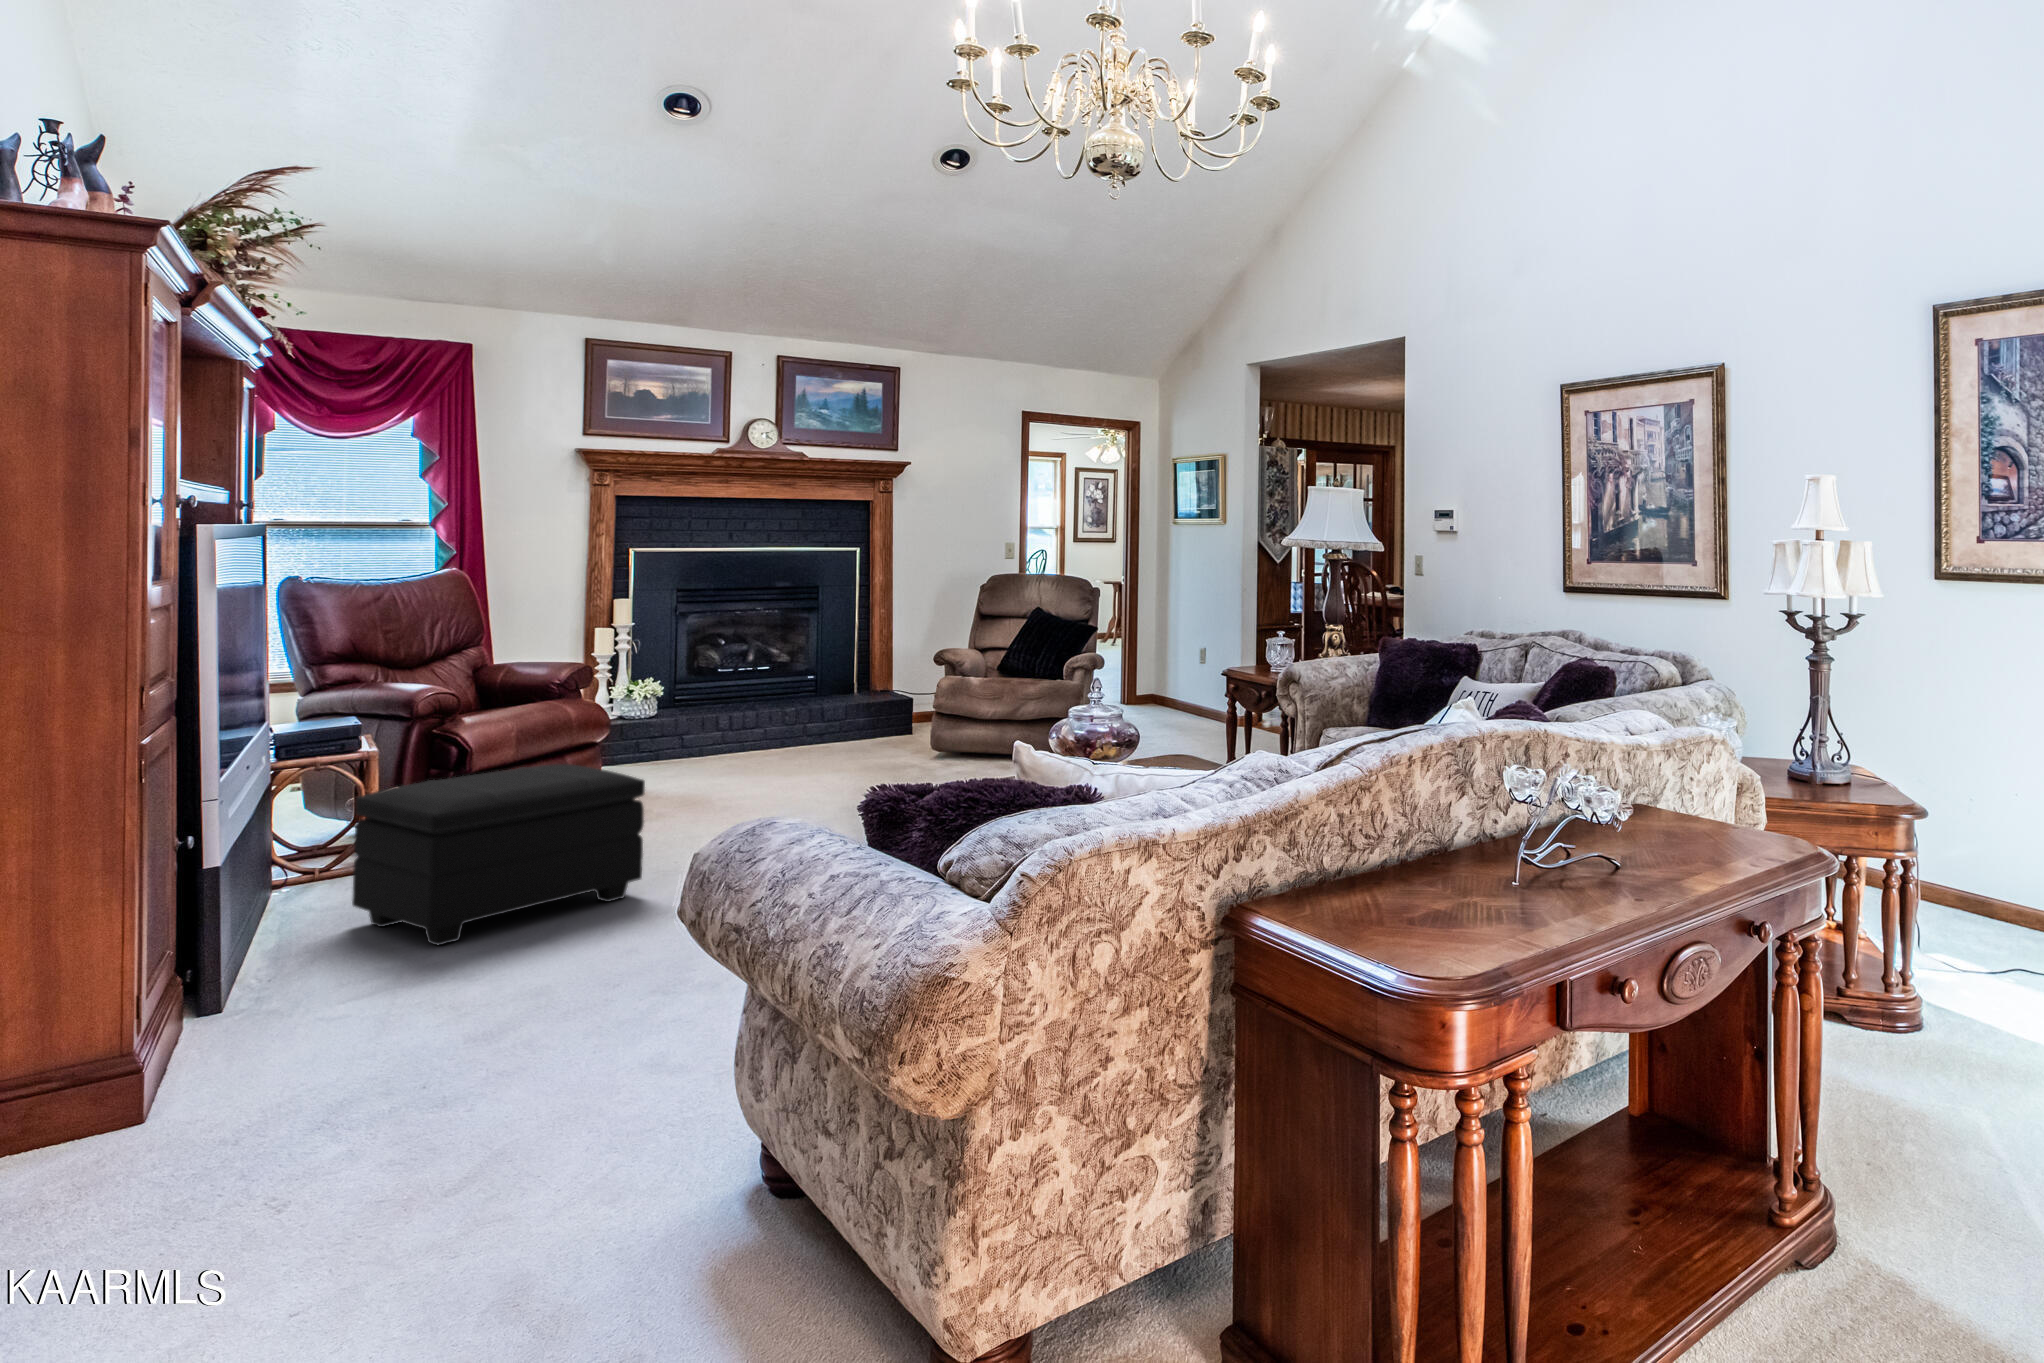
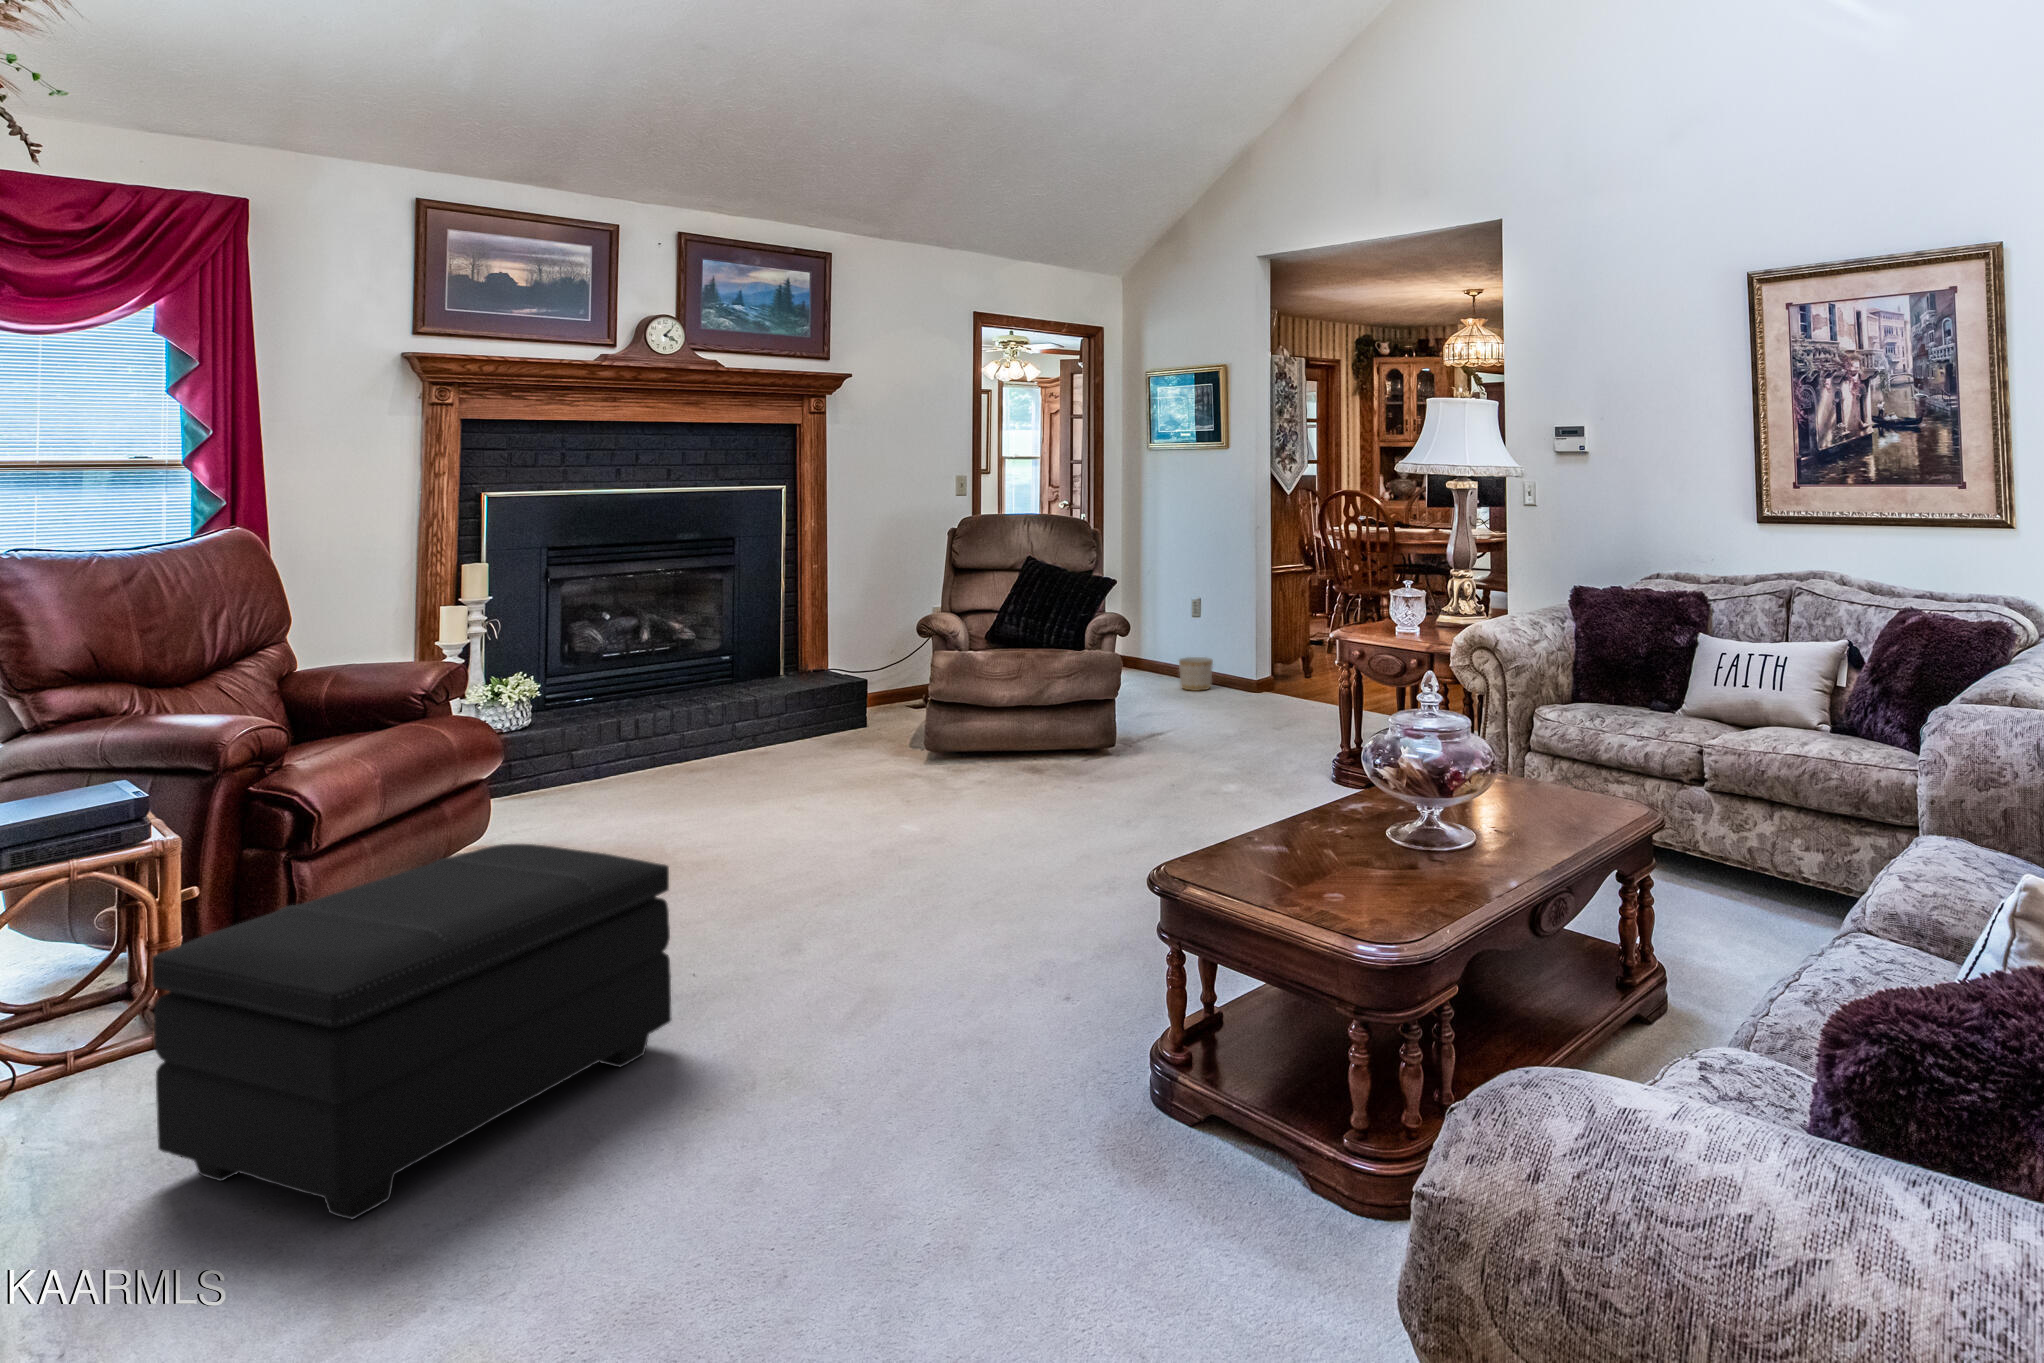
planter: none [1175,700,1204,728] -> present [1179,657,1213,691]

